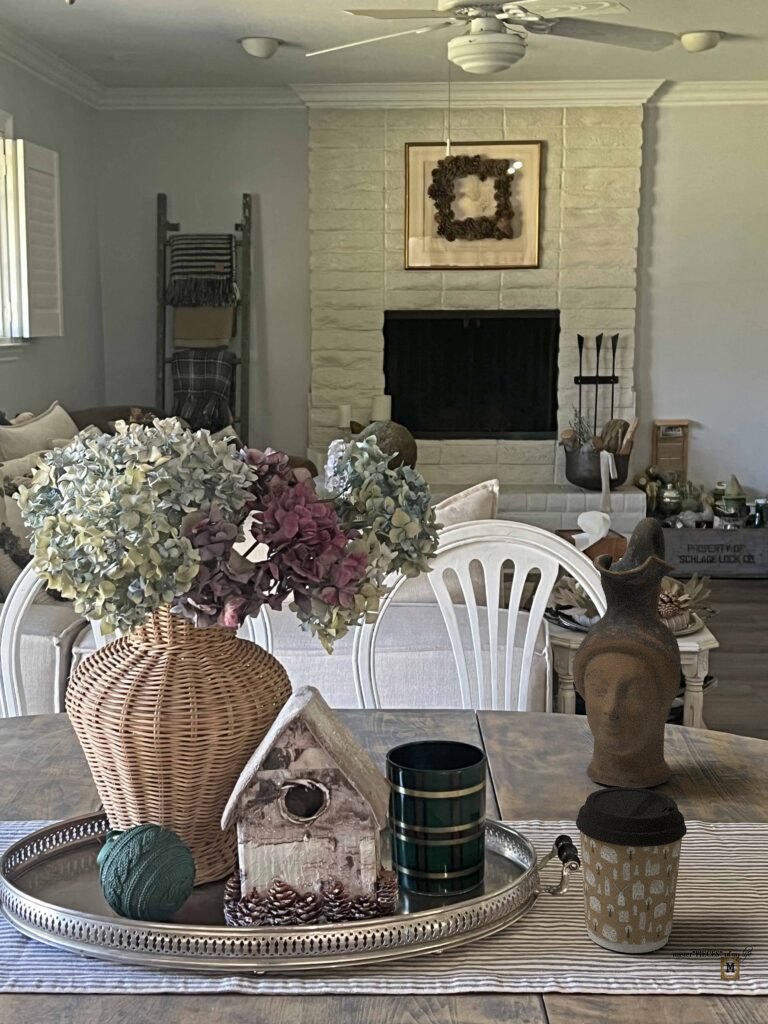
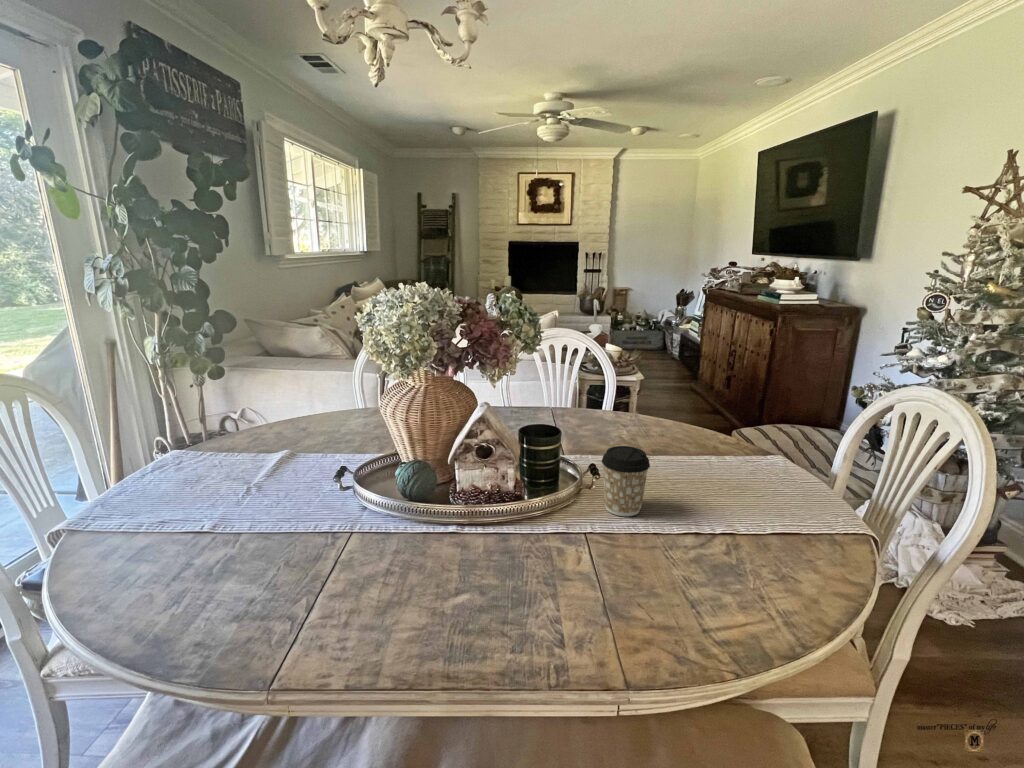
ceramic pitcher: present [572,517,681,788] -> none [595,328,641,442]

